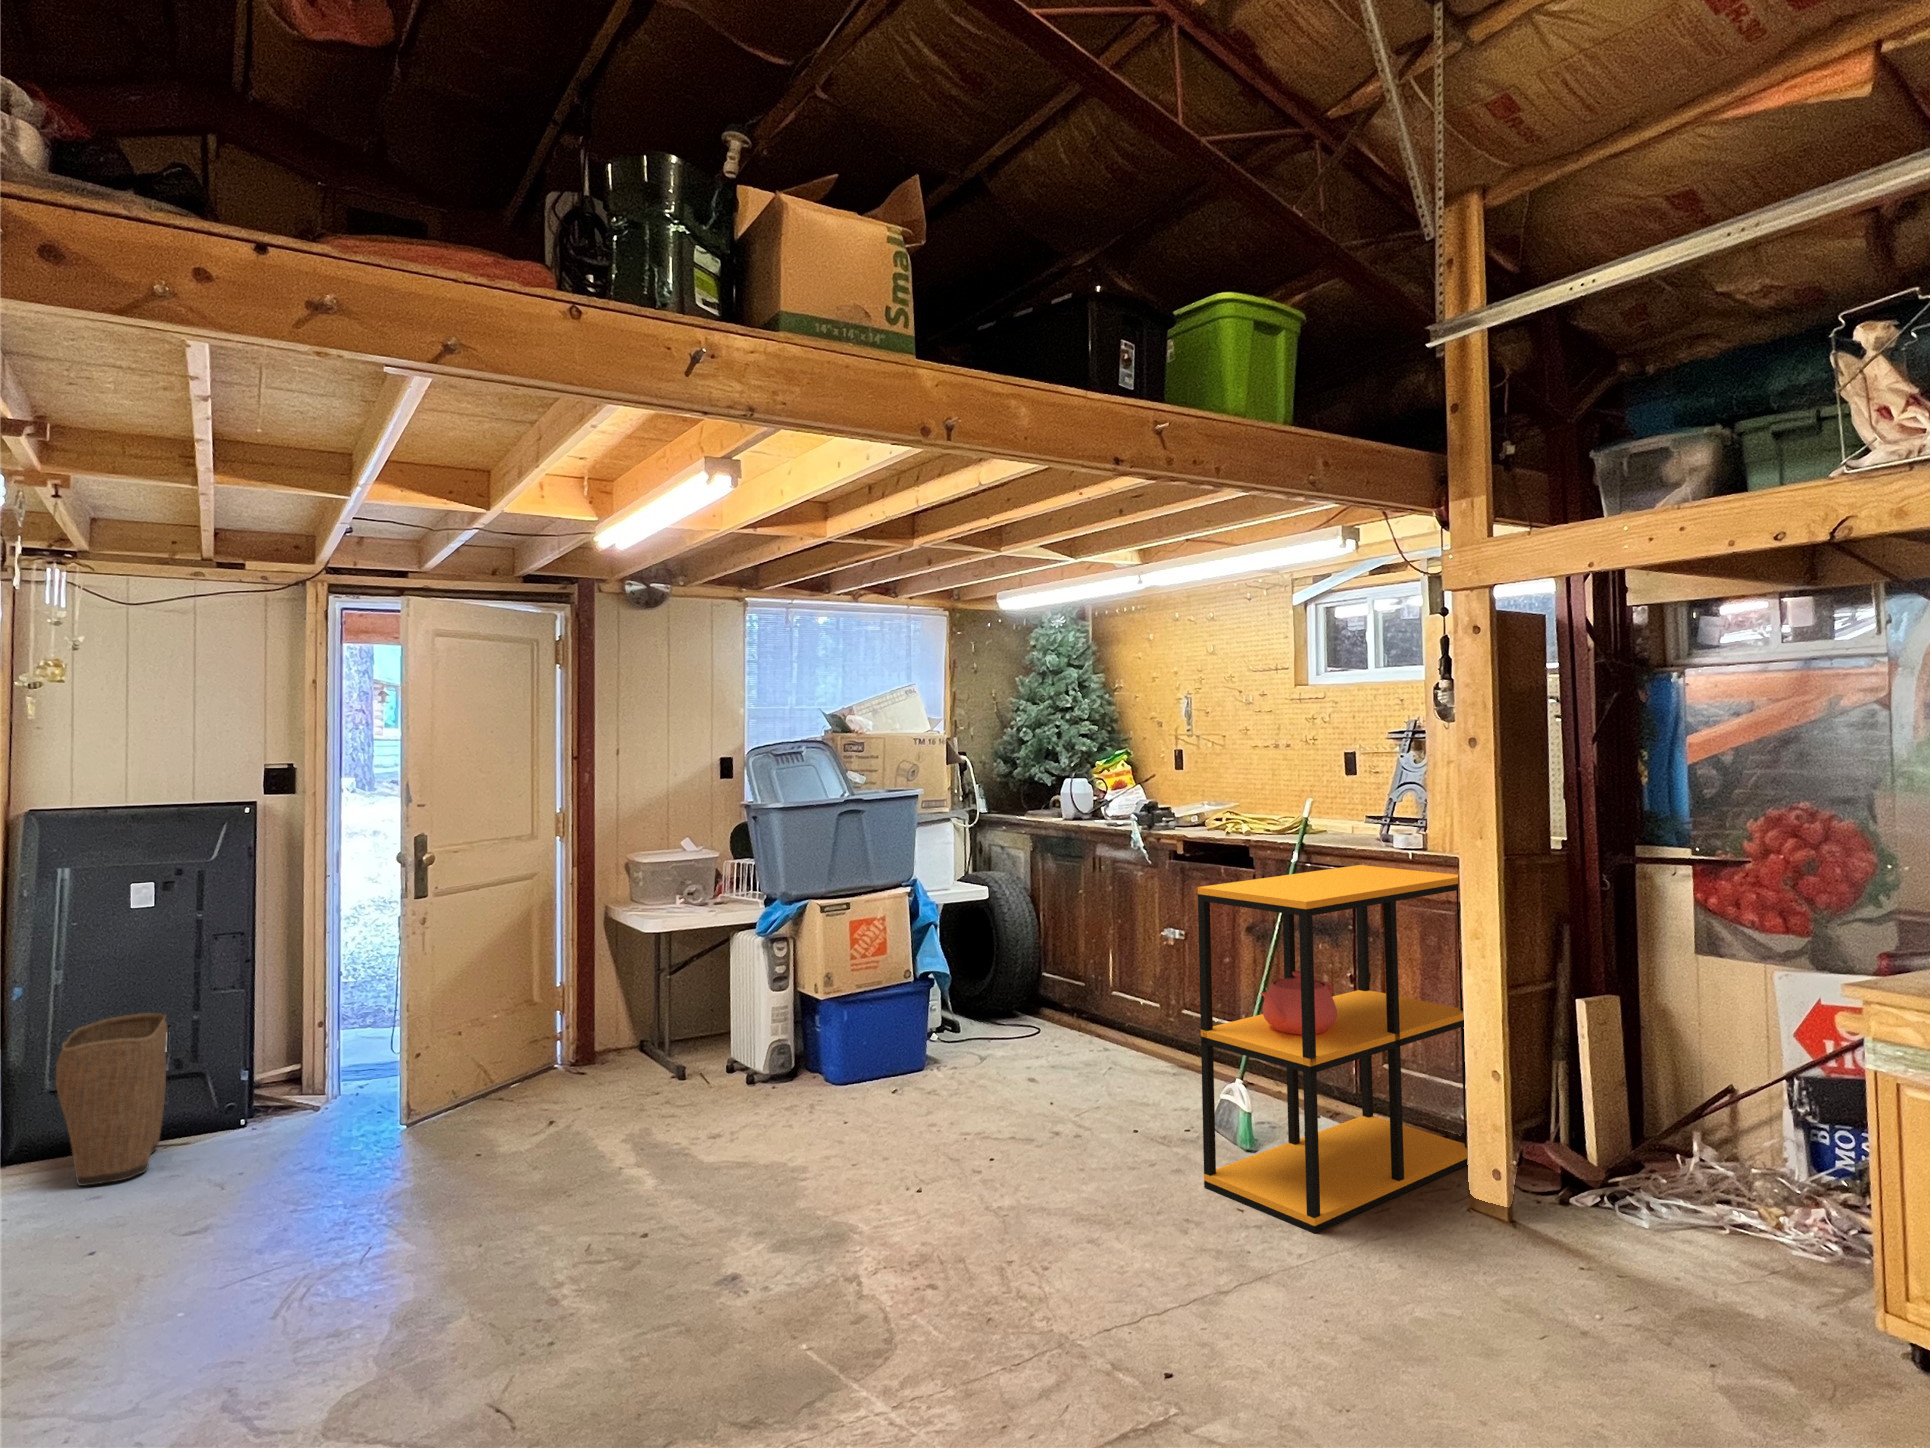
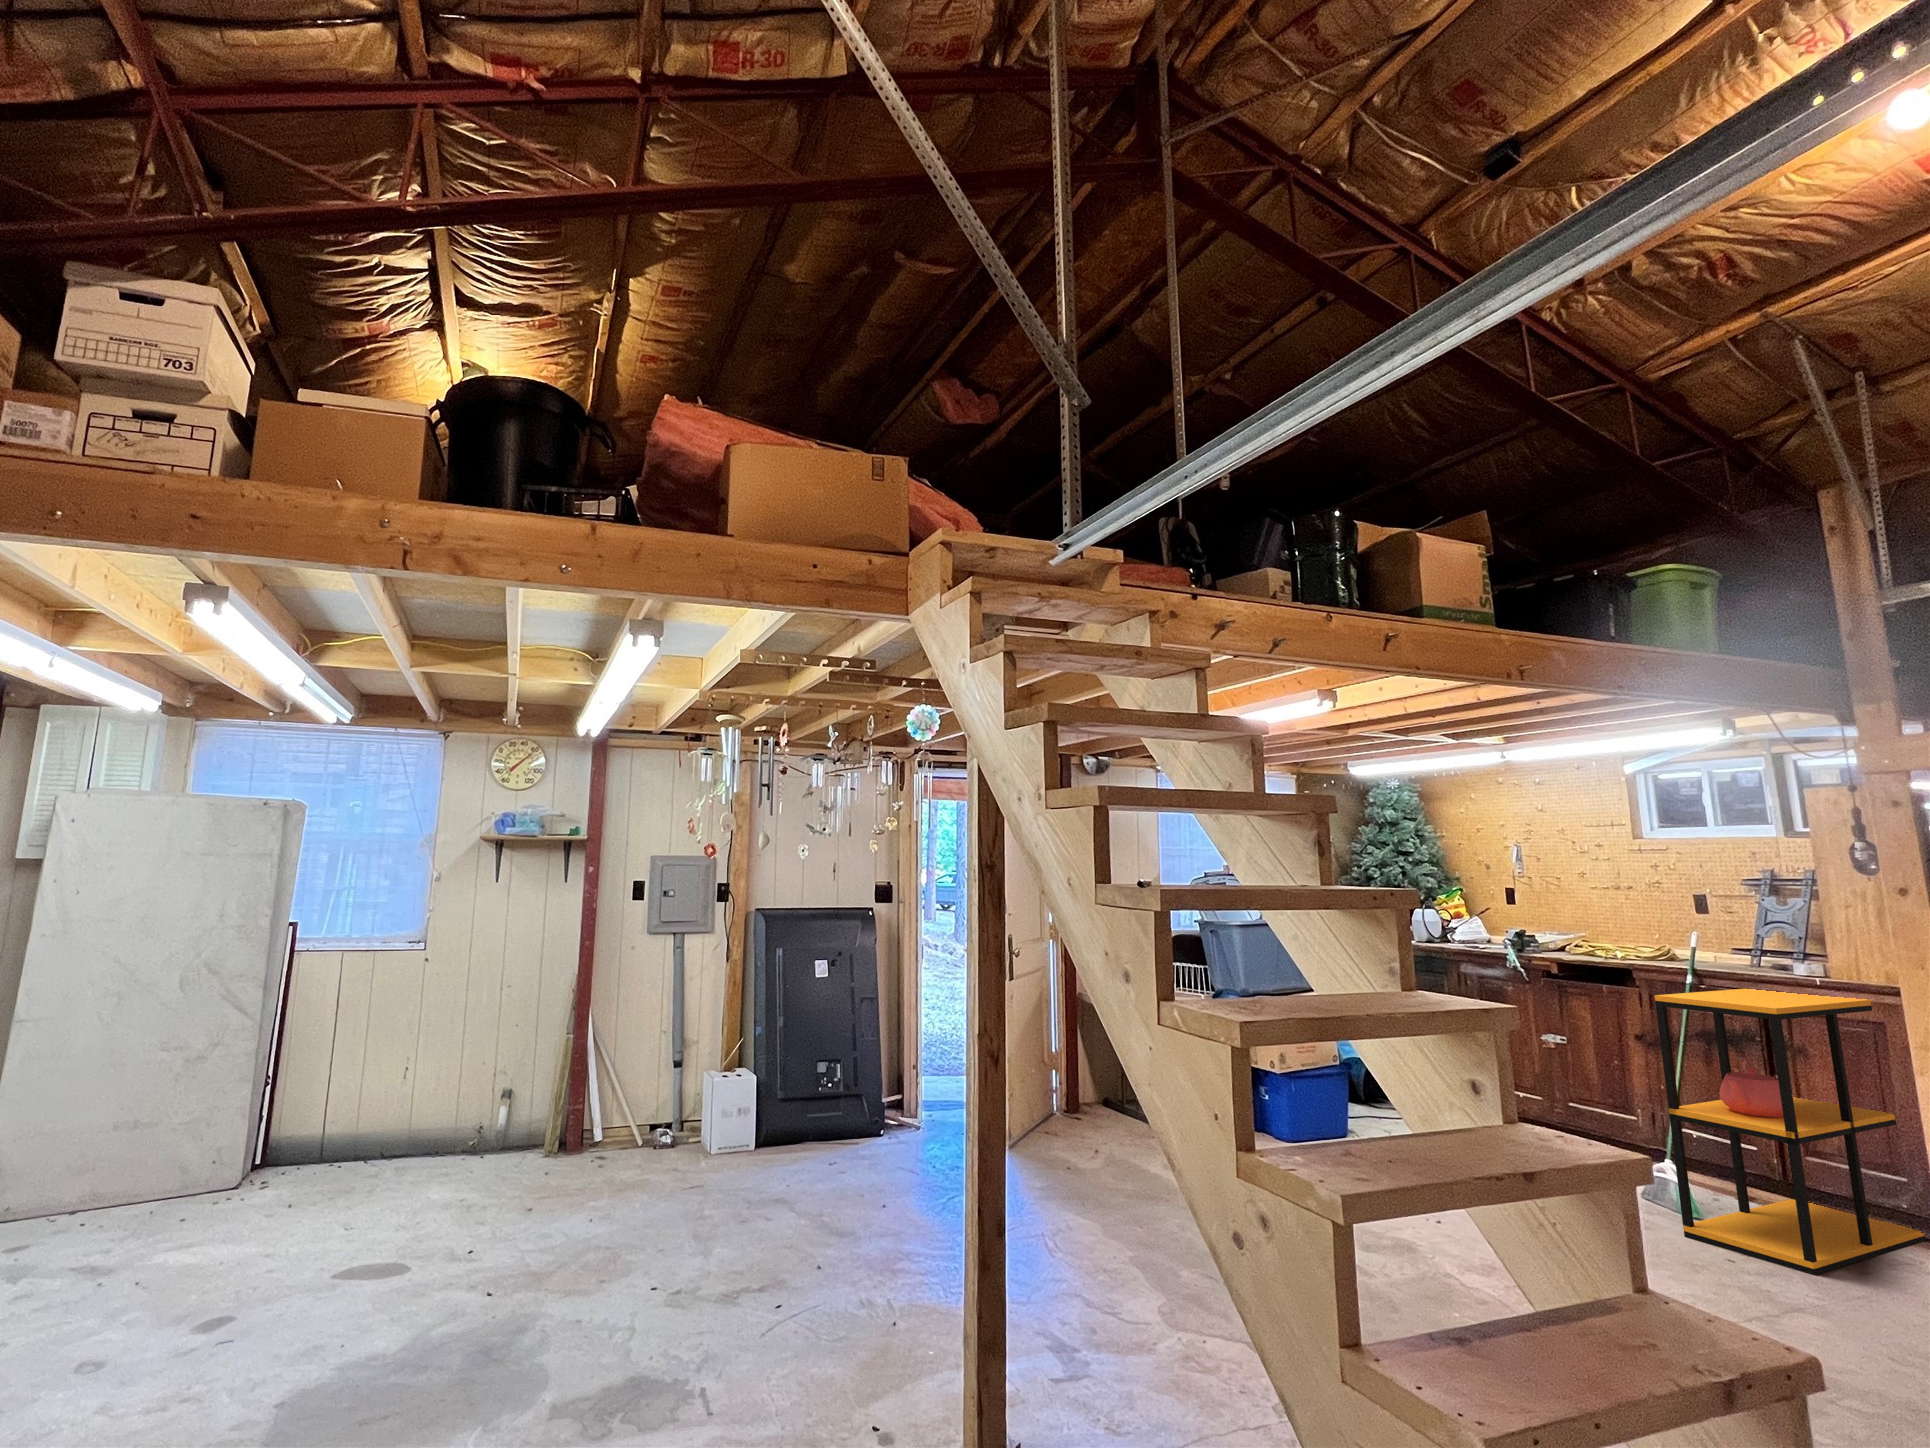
laundry basket: present [56,1013,168,1186] -> none [805,1047,867,1160]

